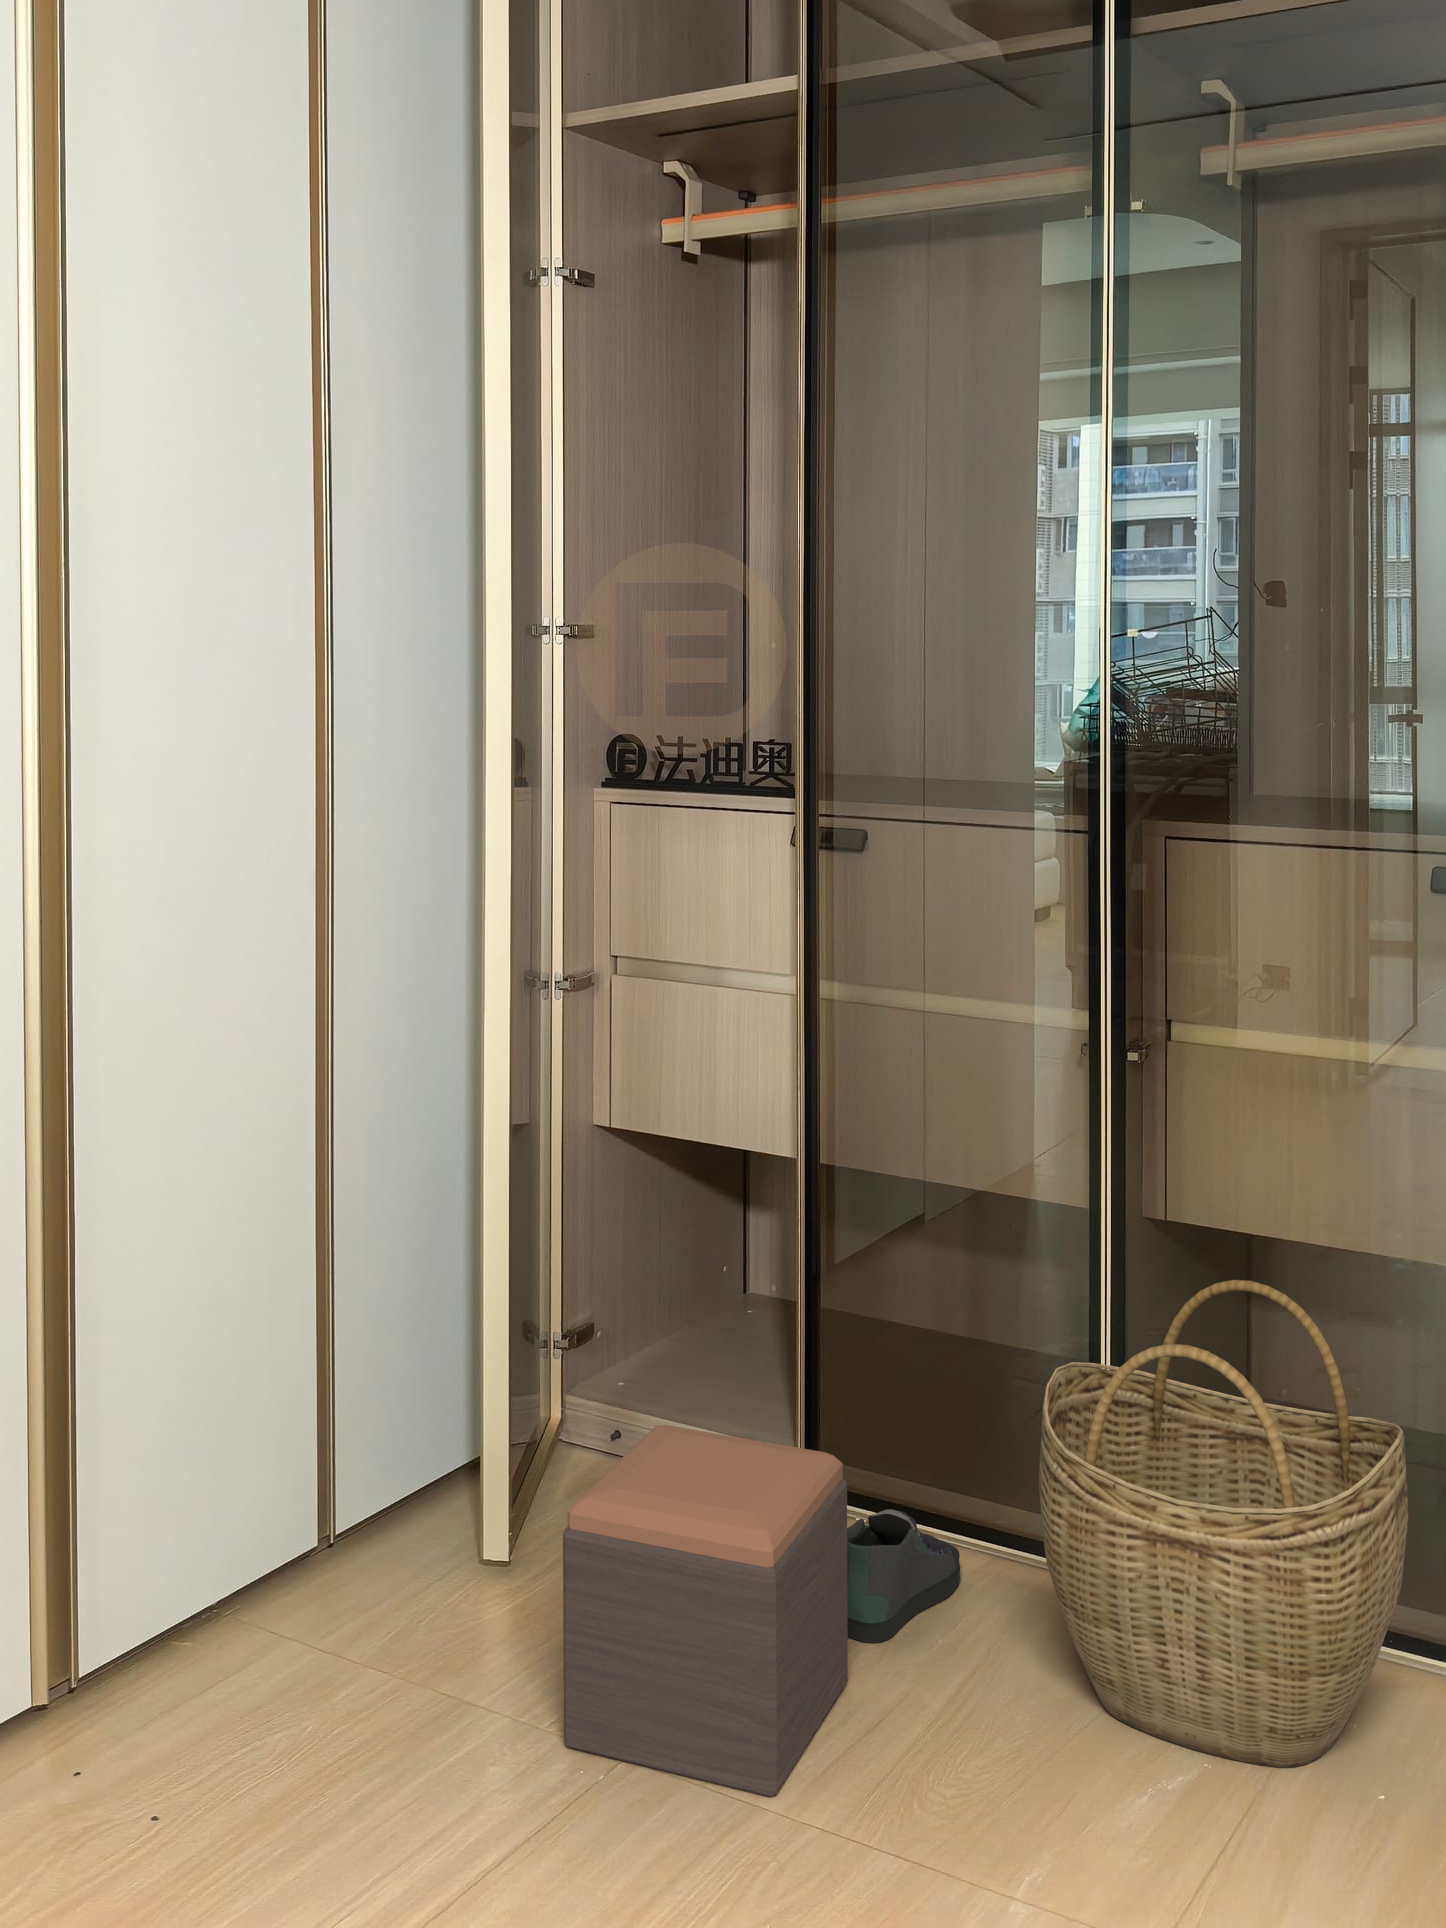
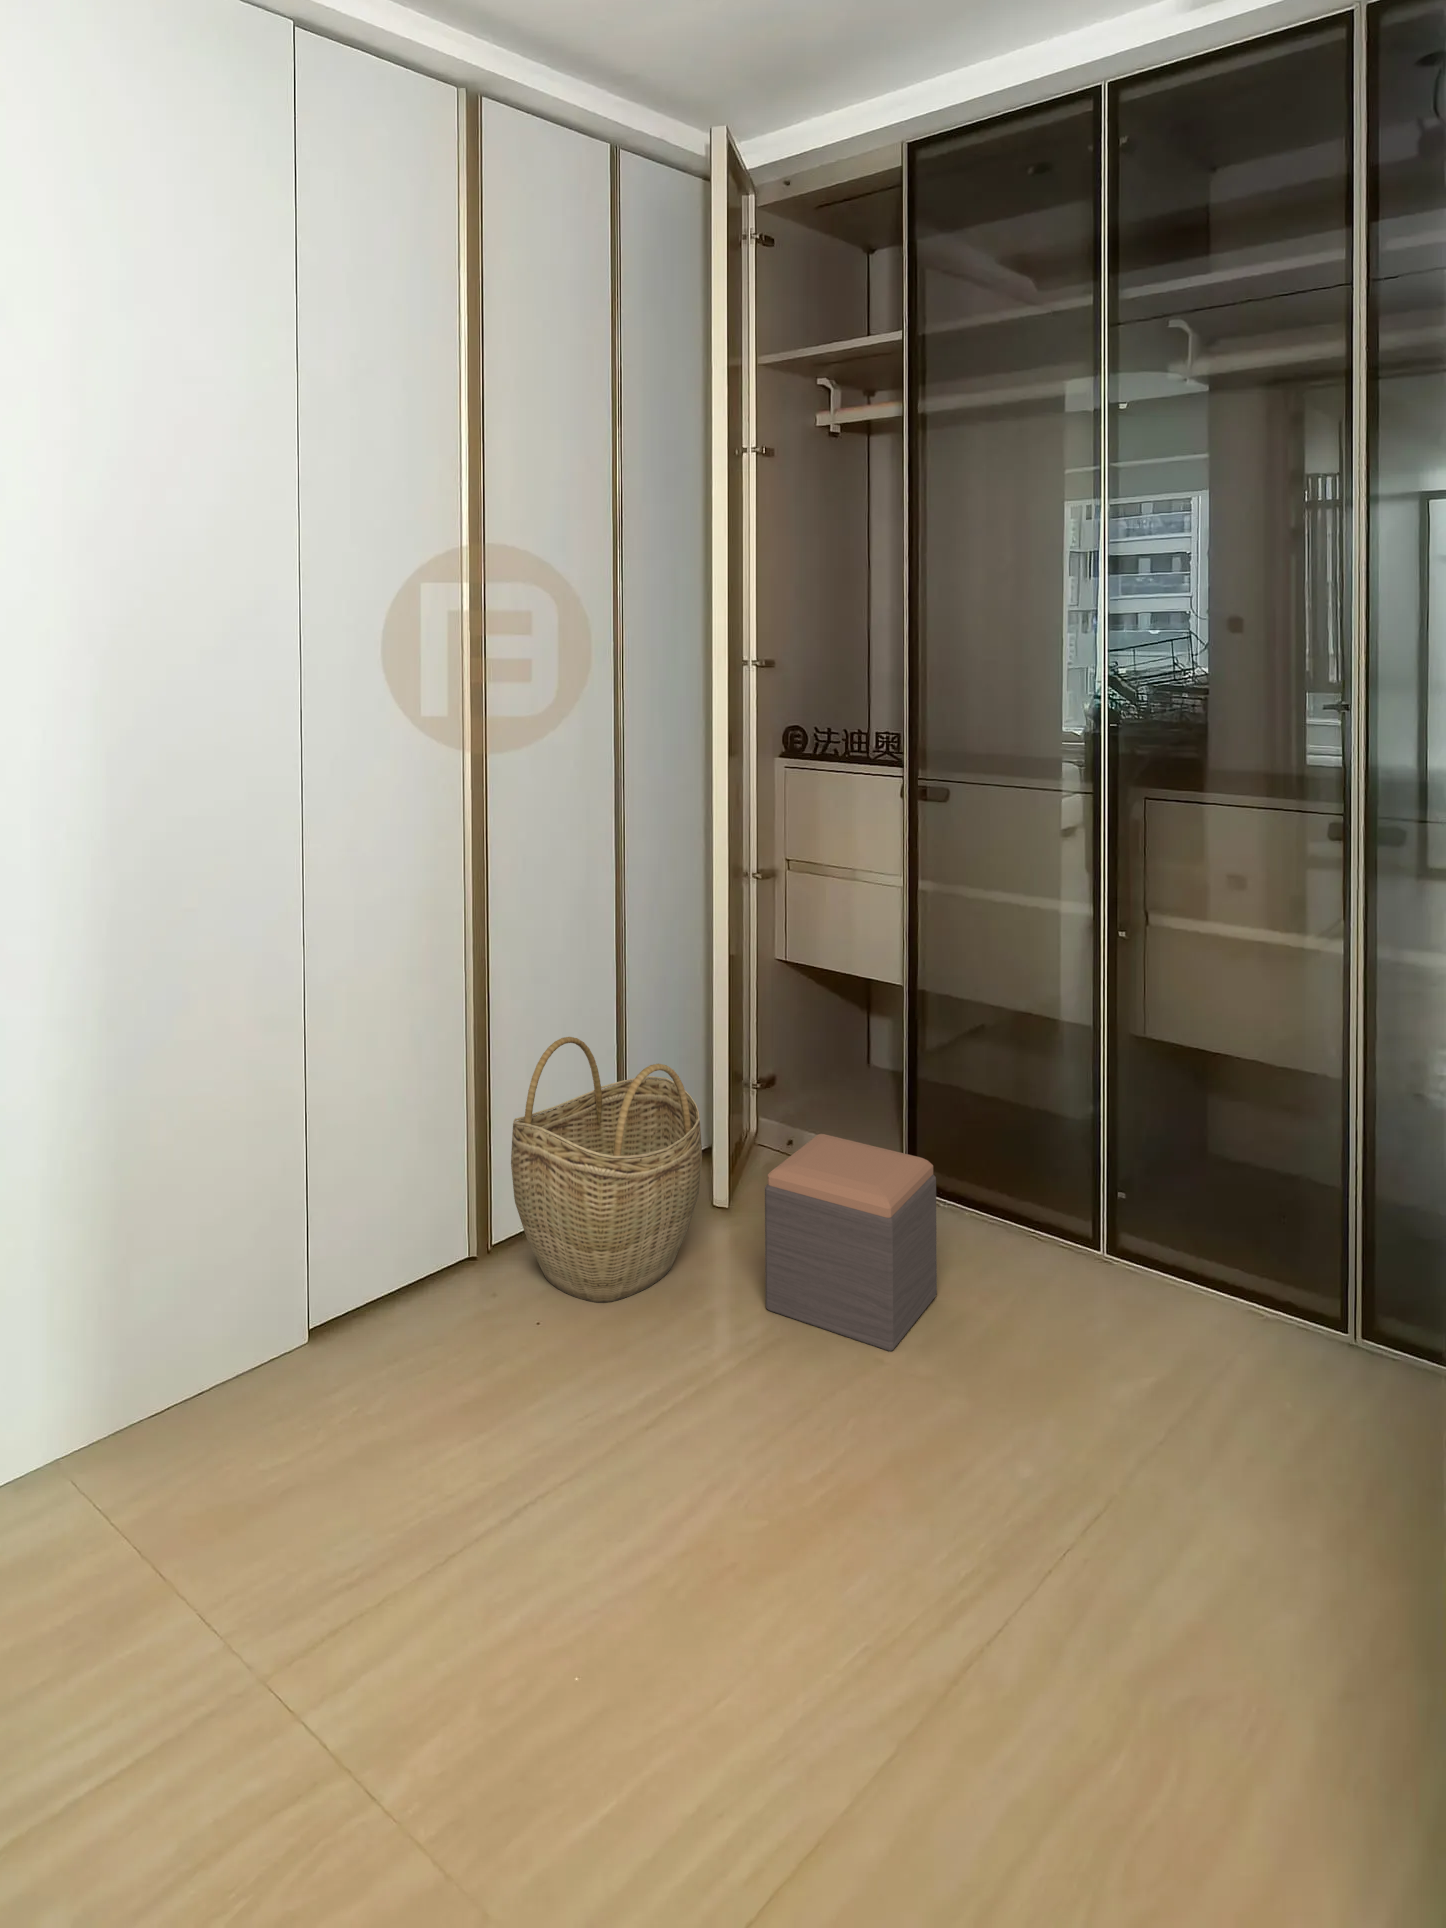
woven basket: present [1039,1280,1408,1768] -> present [511,1037,702,1303]
shoe: present [847,1509,960,1643] -> none [930,1199,1009,1277]

